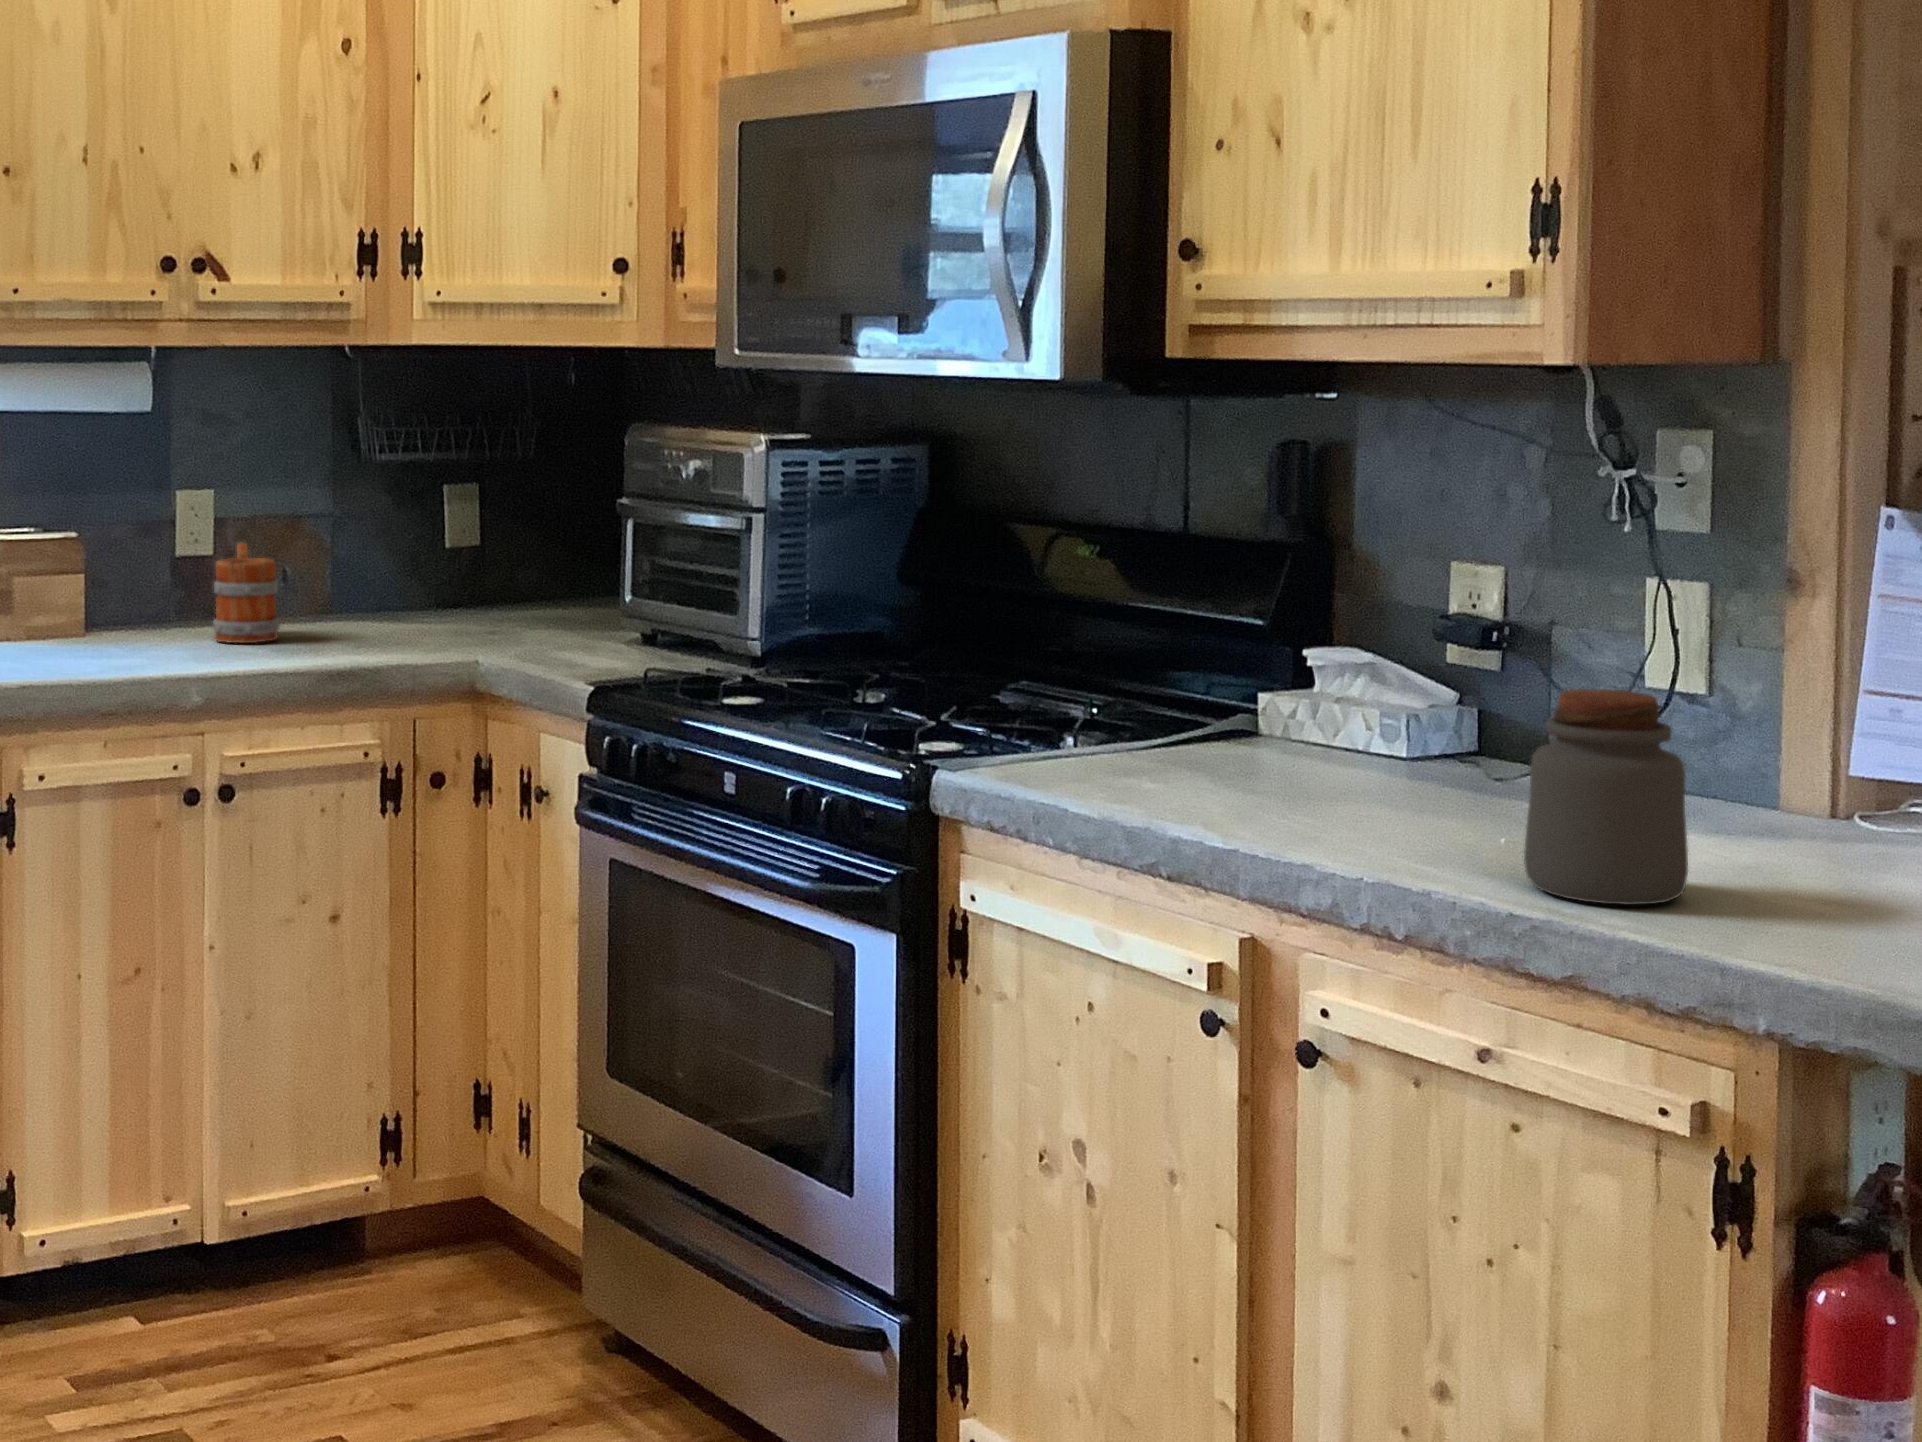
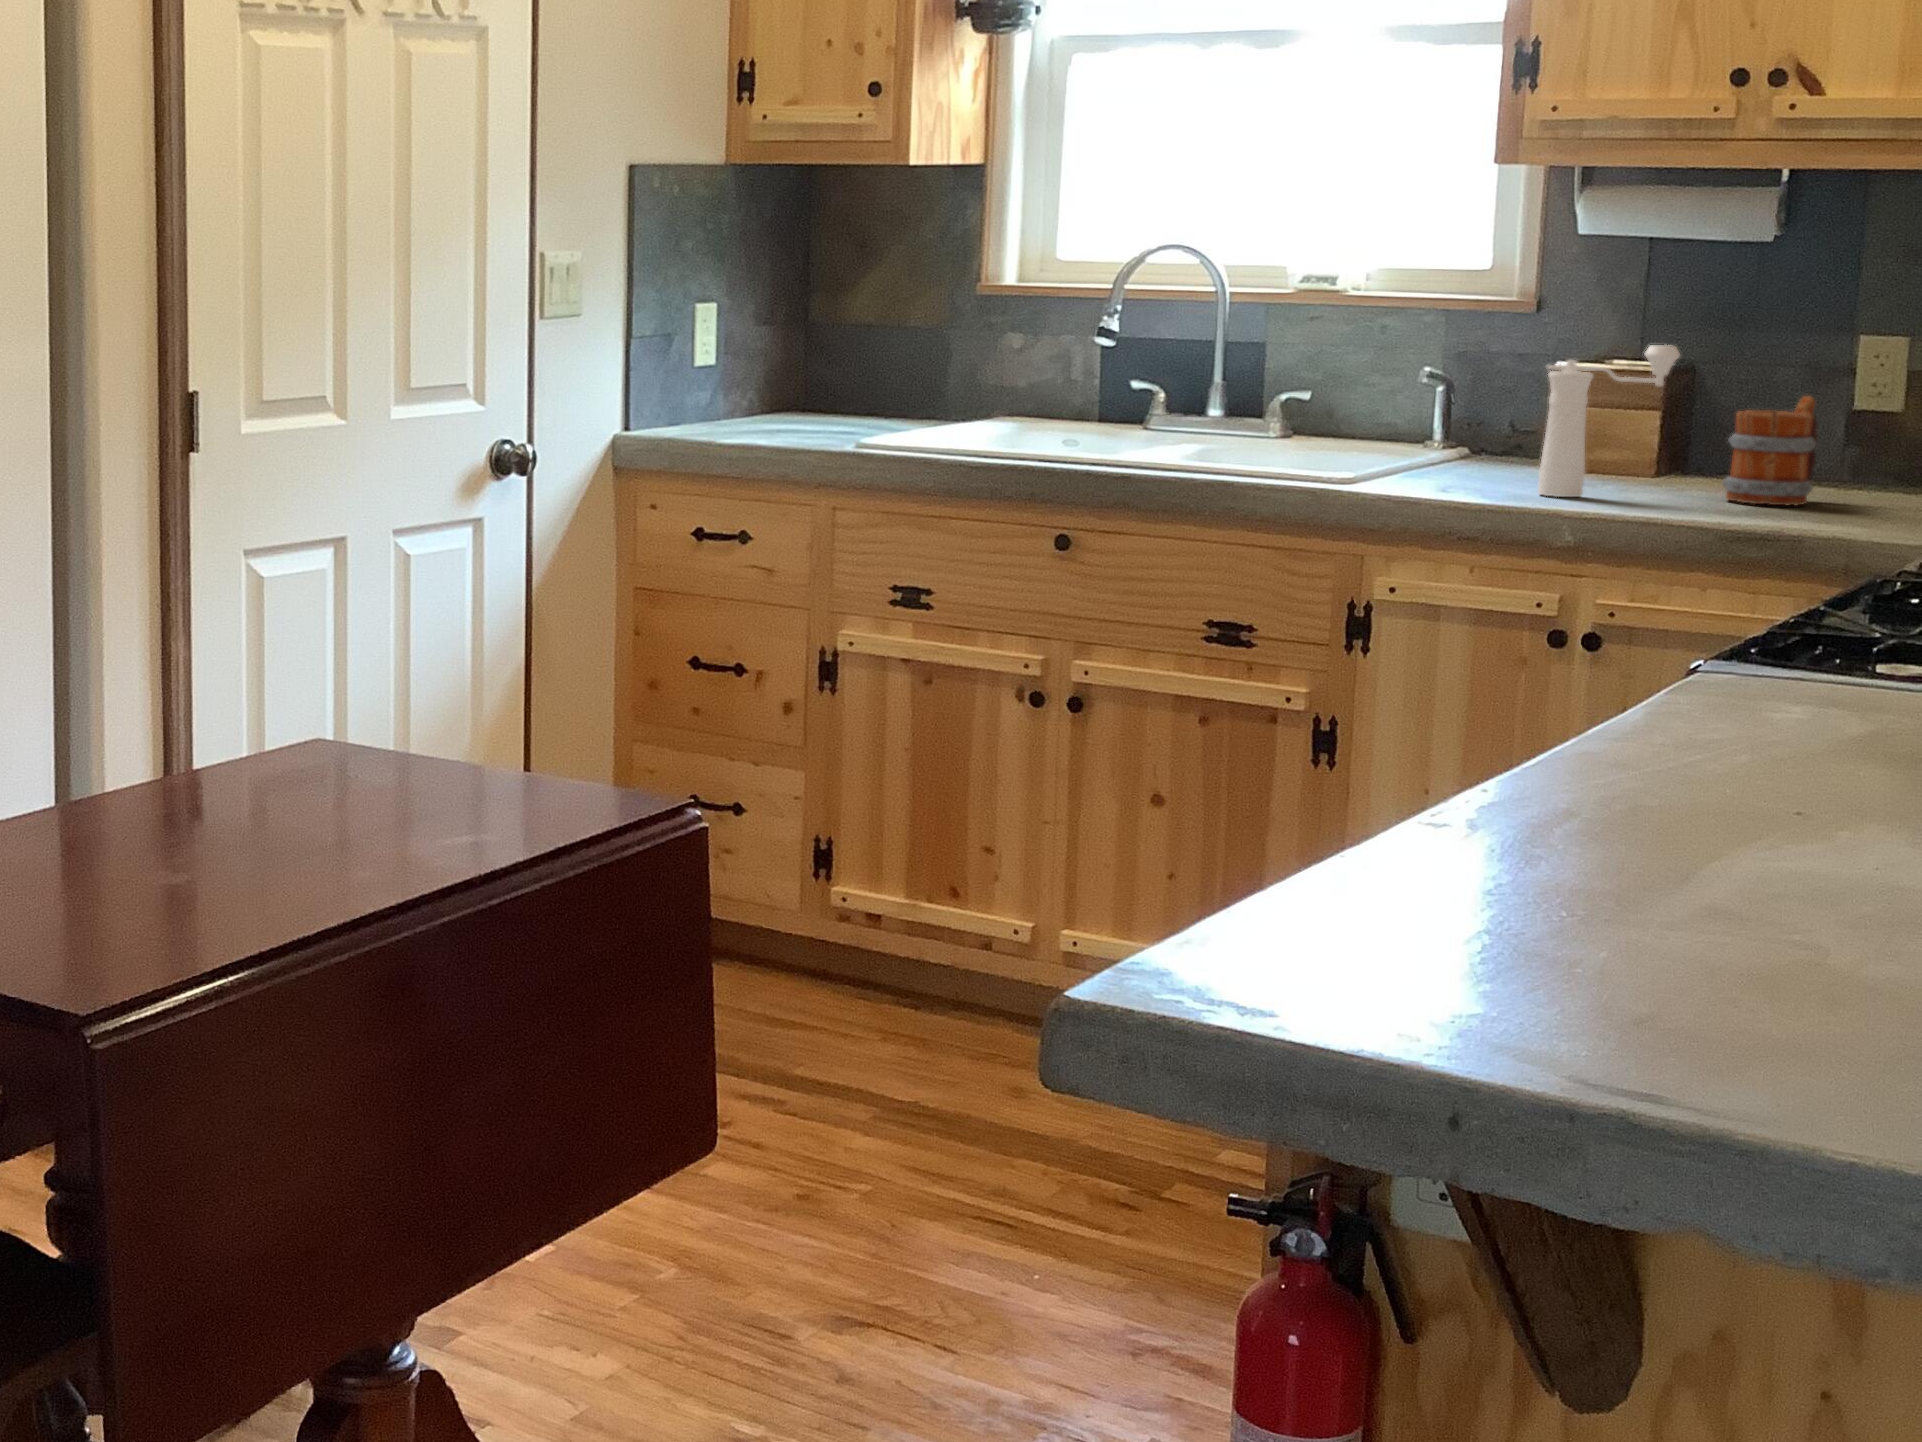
pepper mill: none [113,510,211,662] -> present [1538,345,1680,497]
jar: present [1524,689,1688,905] -> none [1612,542,1857,836]

